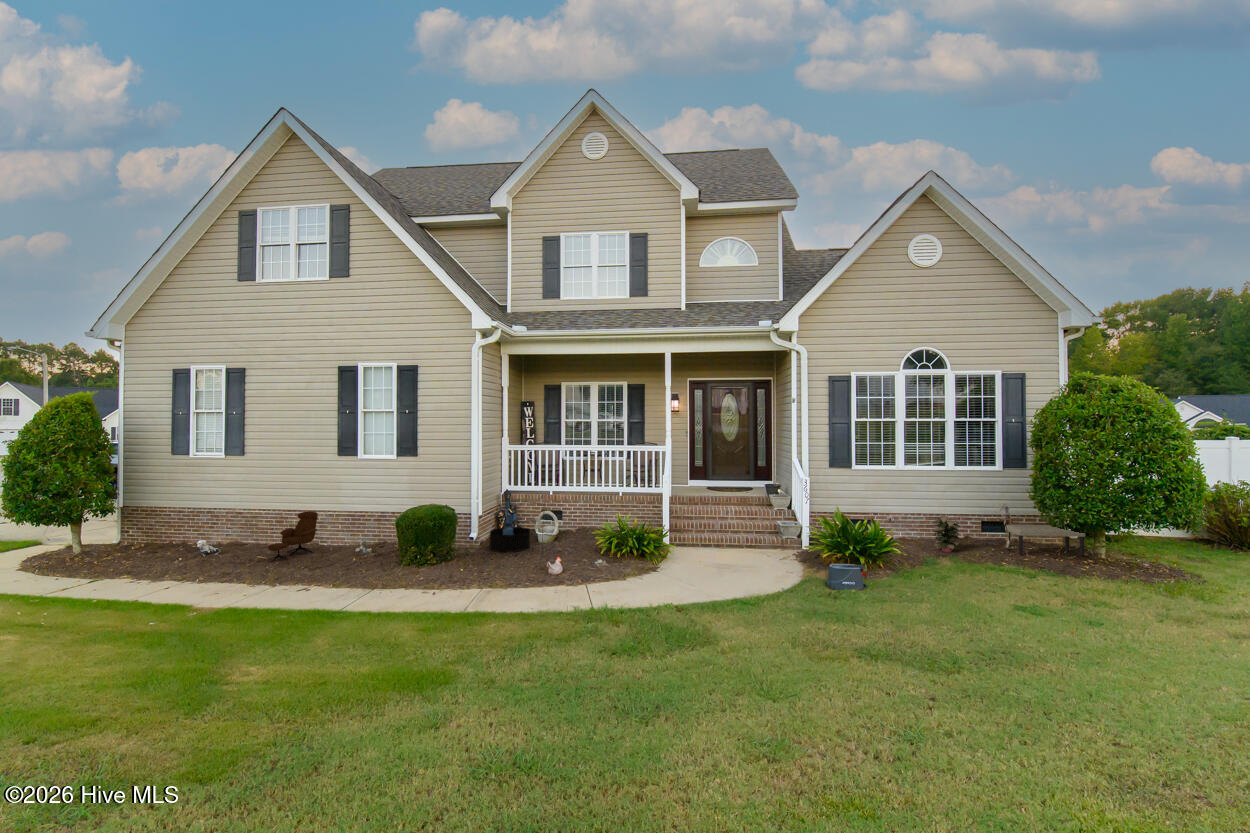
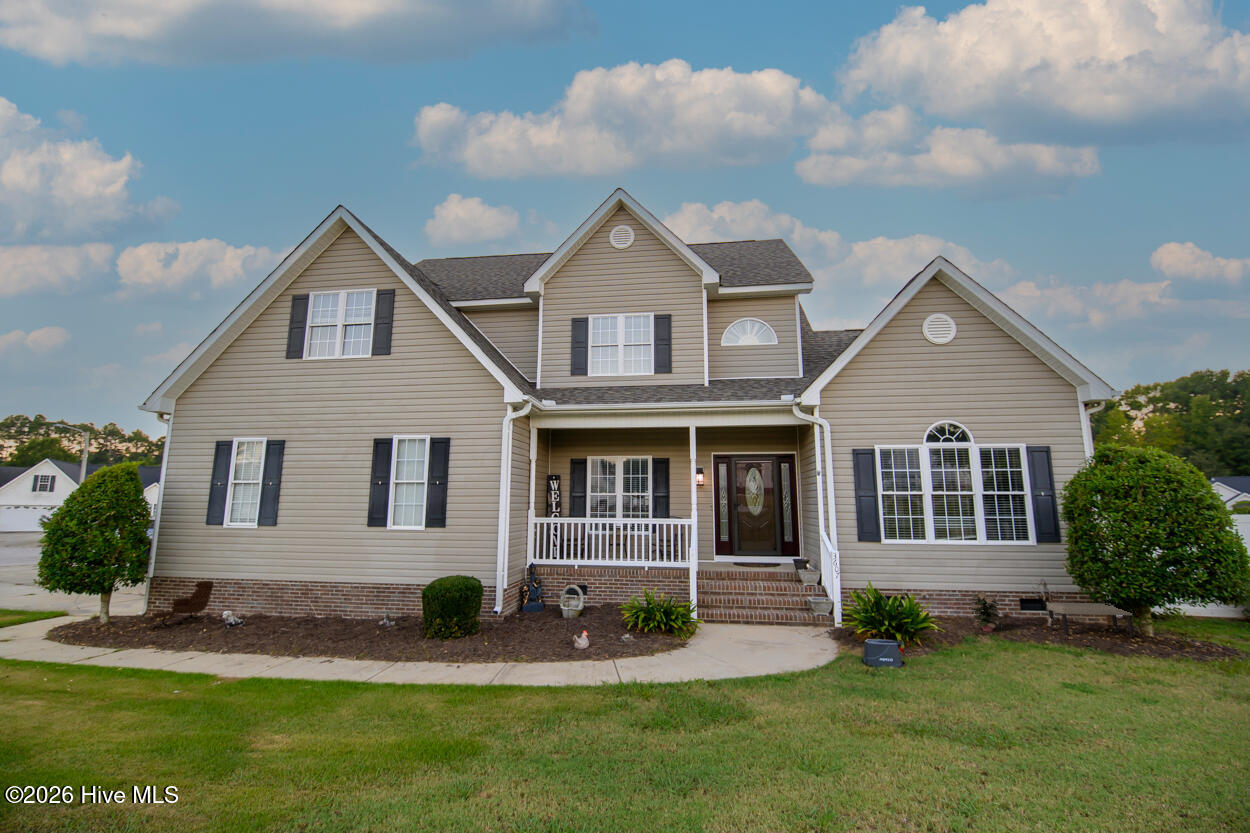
lounge chair: present [268,511,318,562] -> present [154,581,214,627]
basket: present [489,527,530,552] -> none [513,602,554,627]

